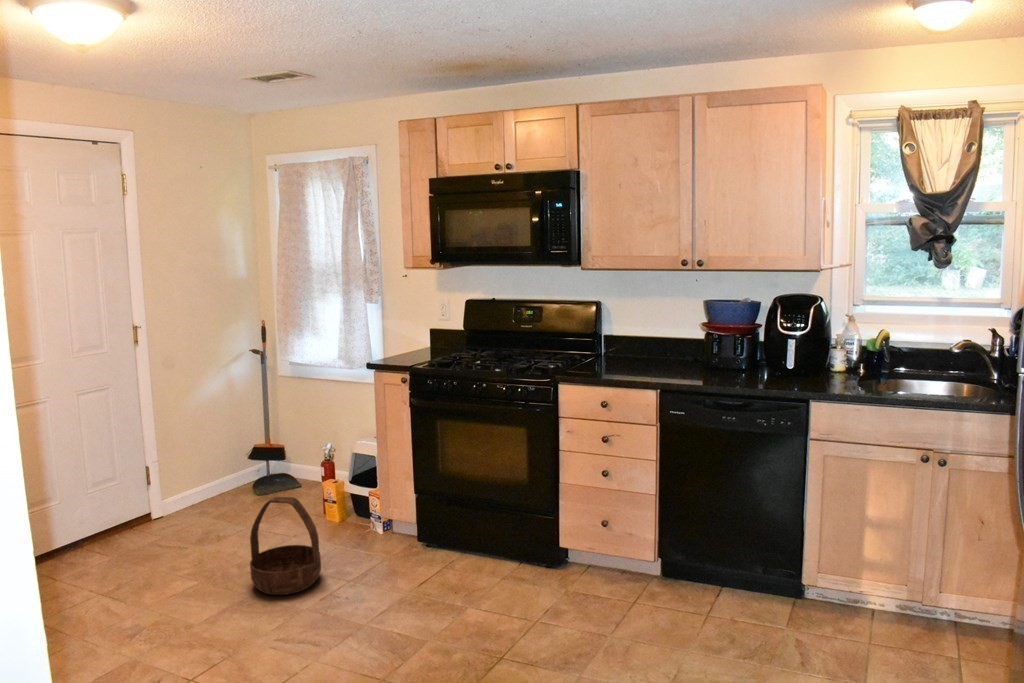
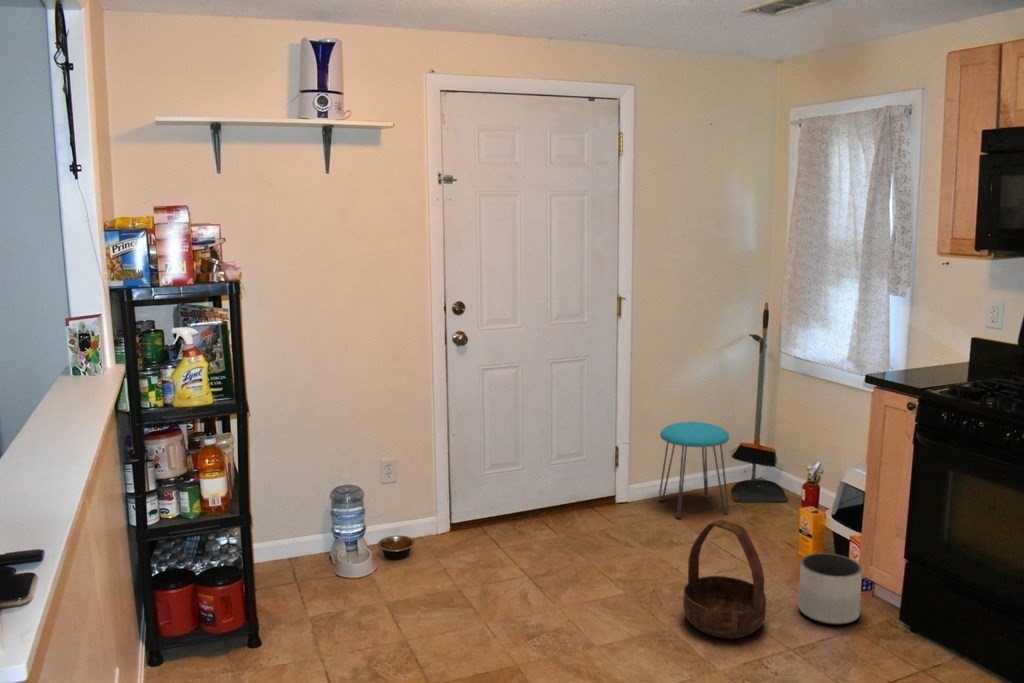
stool: none [187,431,258,518] -> present [659,422,729,518]
planter: none [339,506,387,561] -> present [798,553,862,625]

